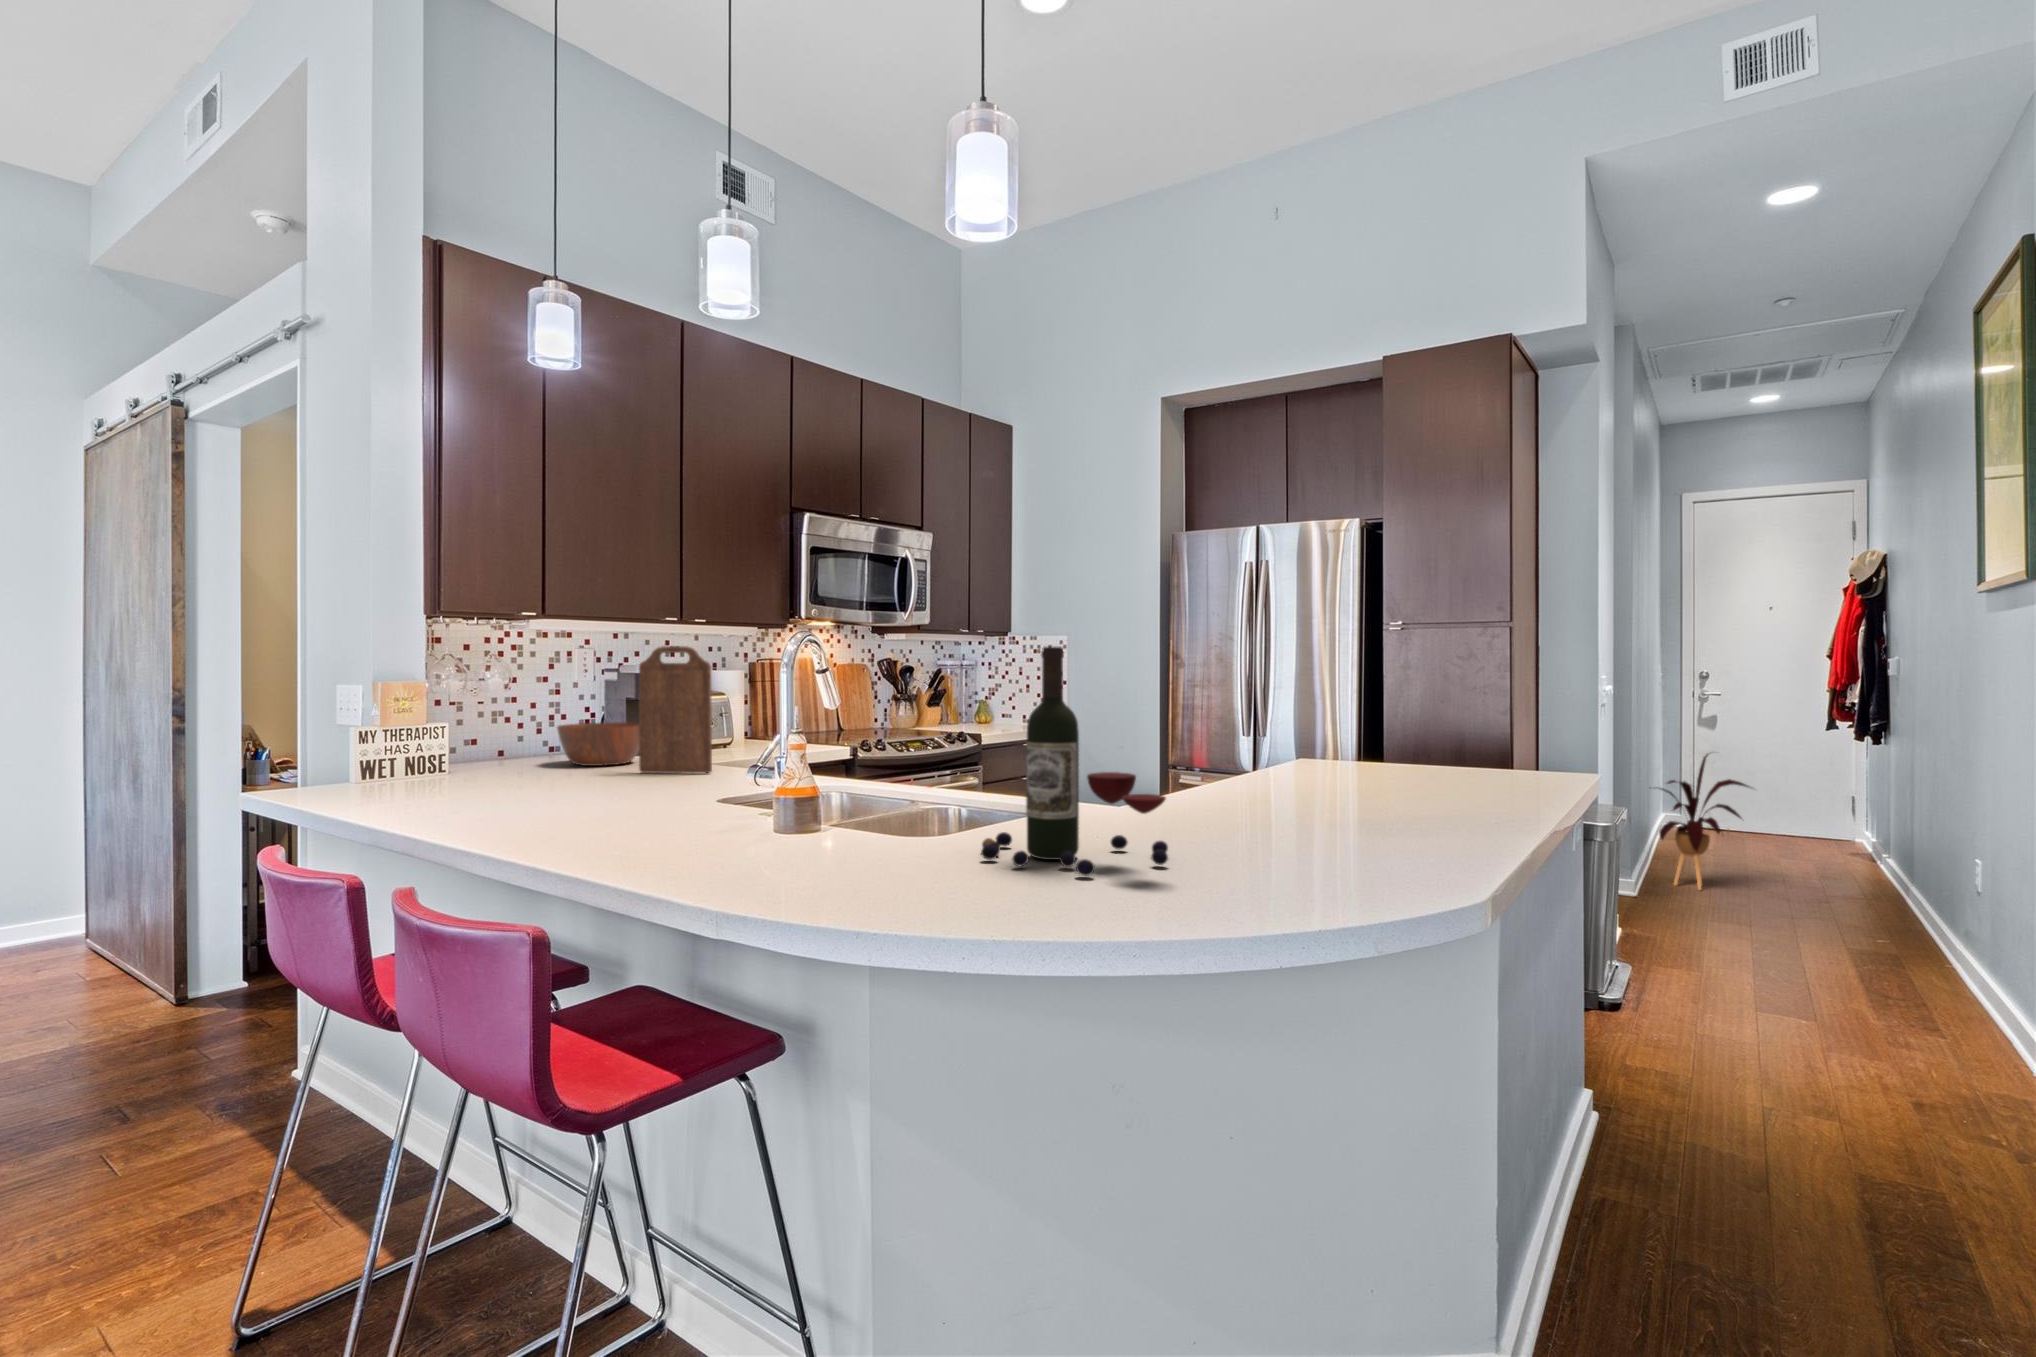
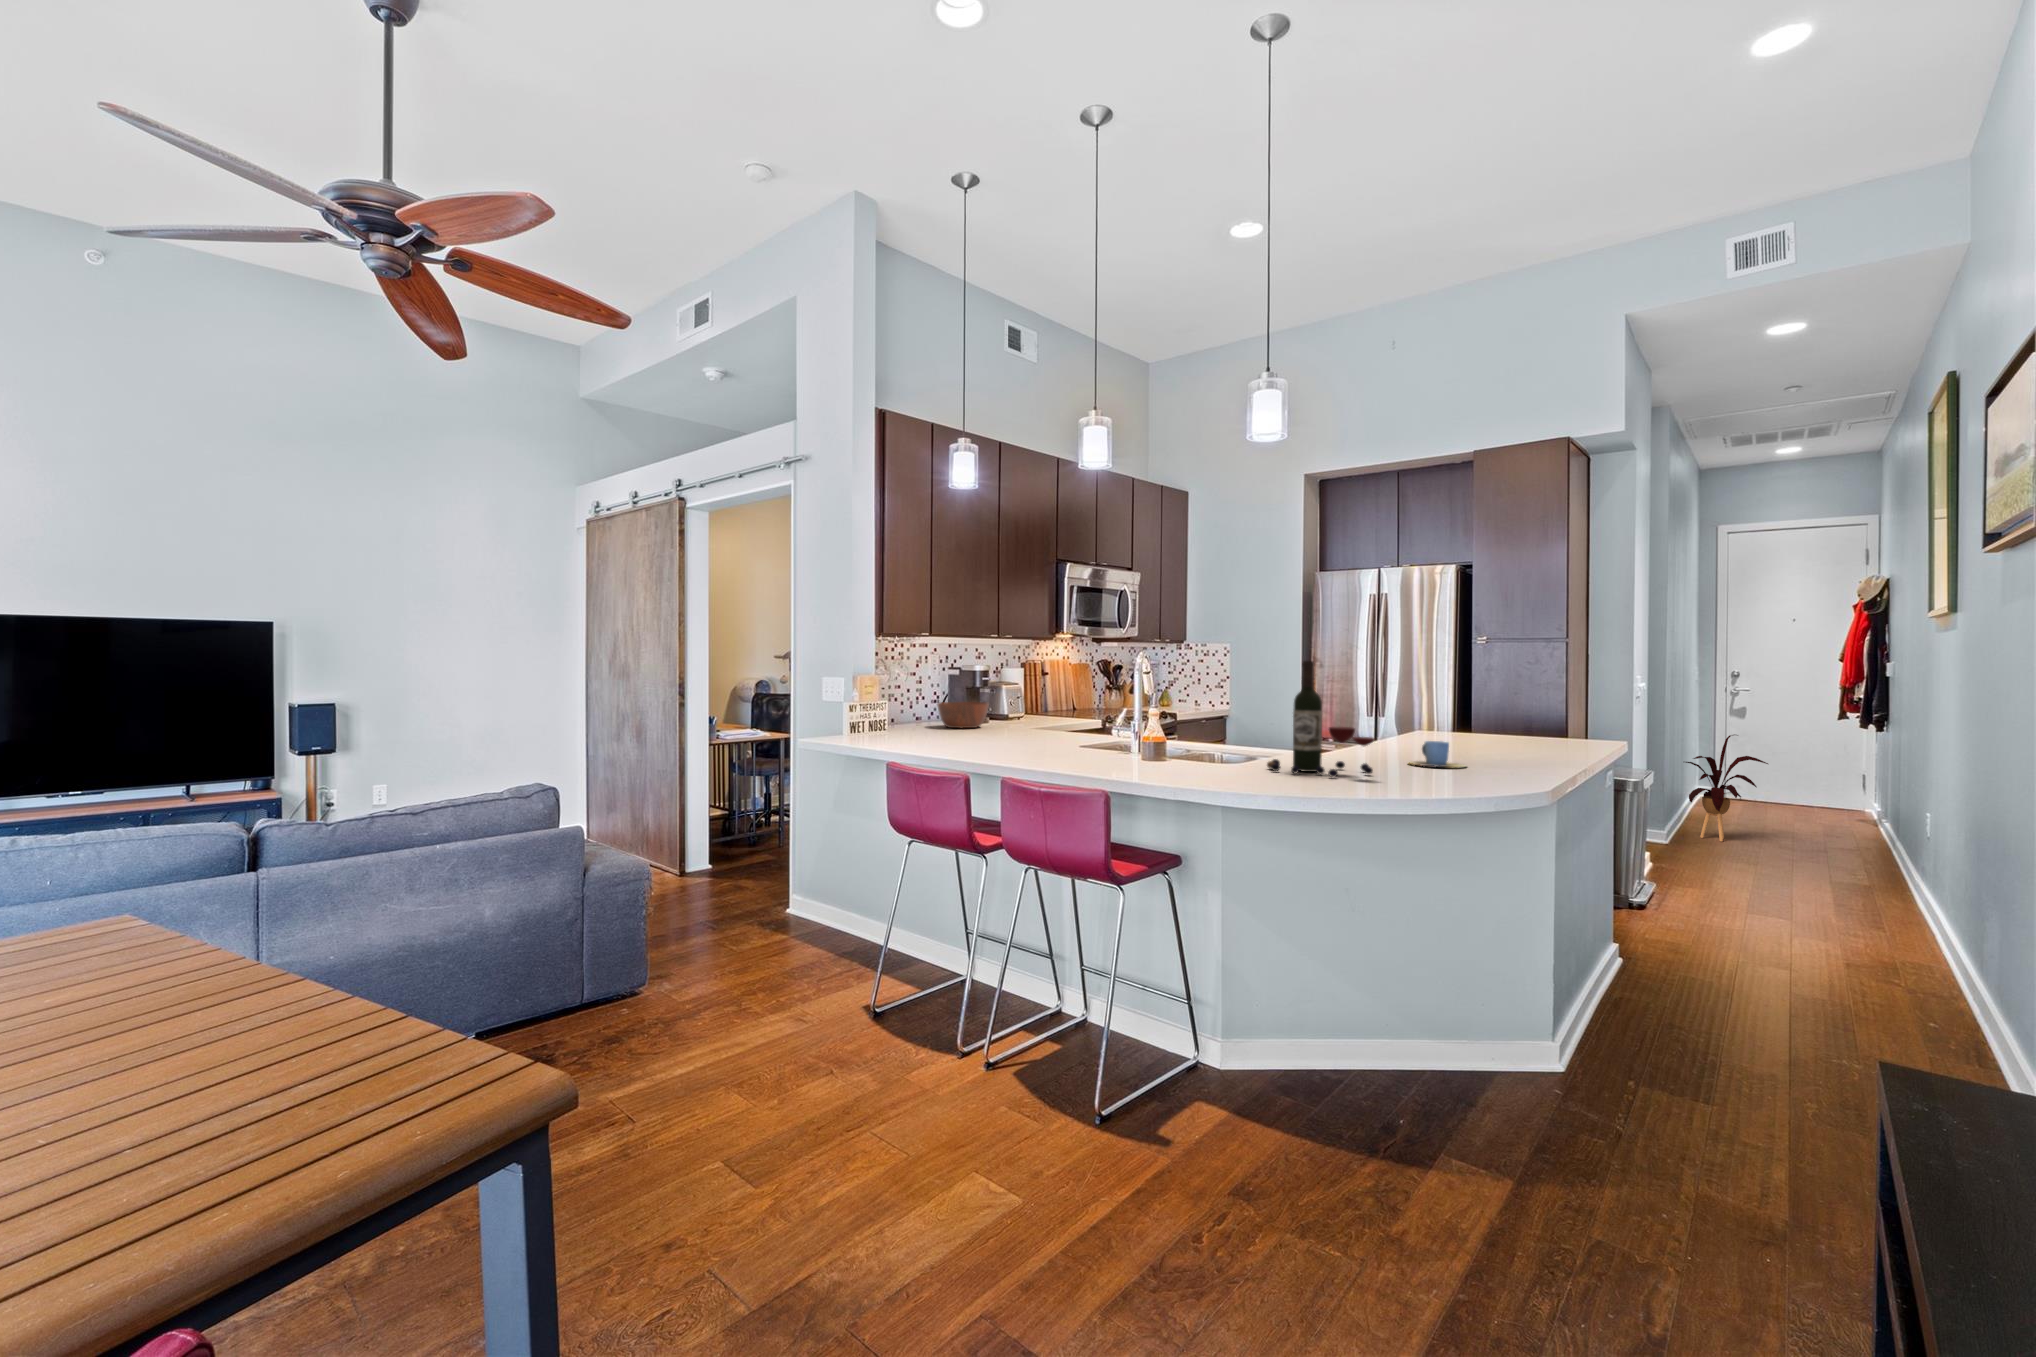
cutting board: present [639,646,712,773] -> none [999,655,1044,733]
cup: none [1250,791,1351,841] -> present [1410,741,1465,767]

